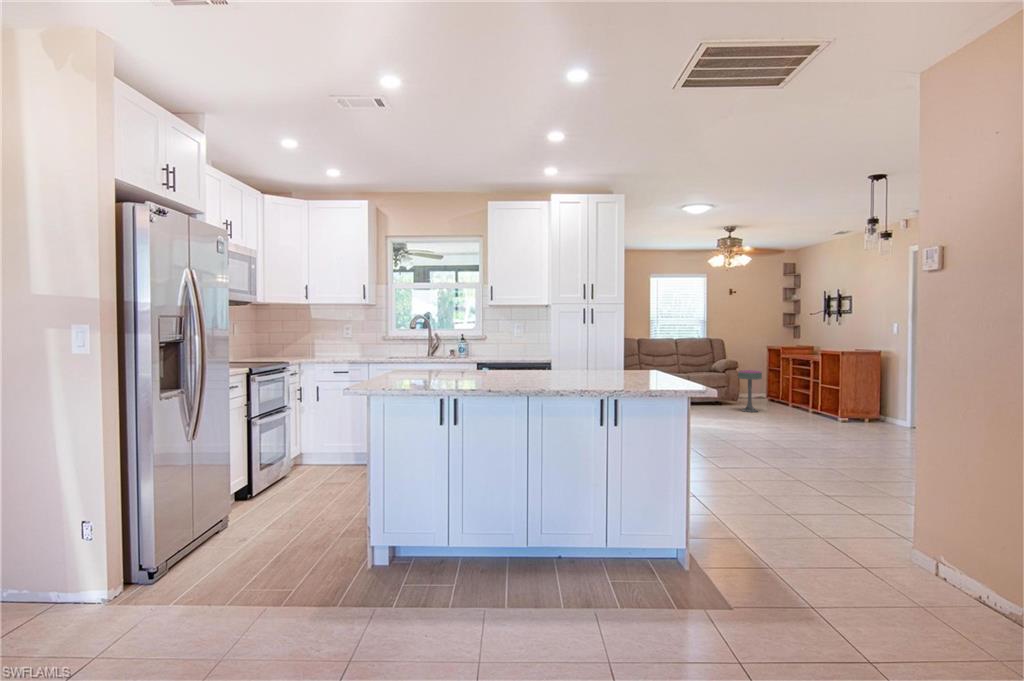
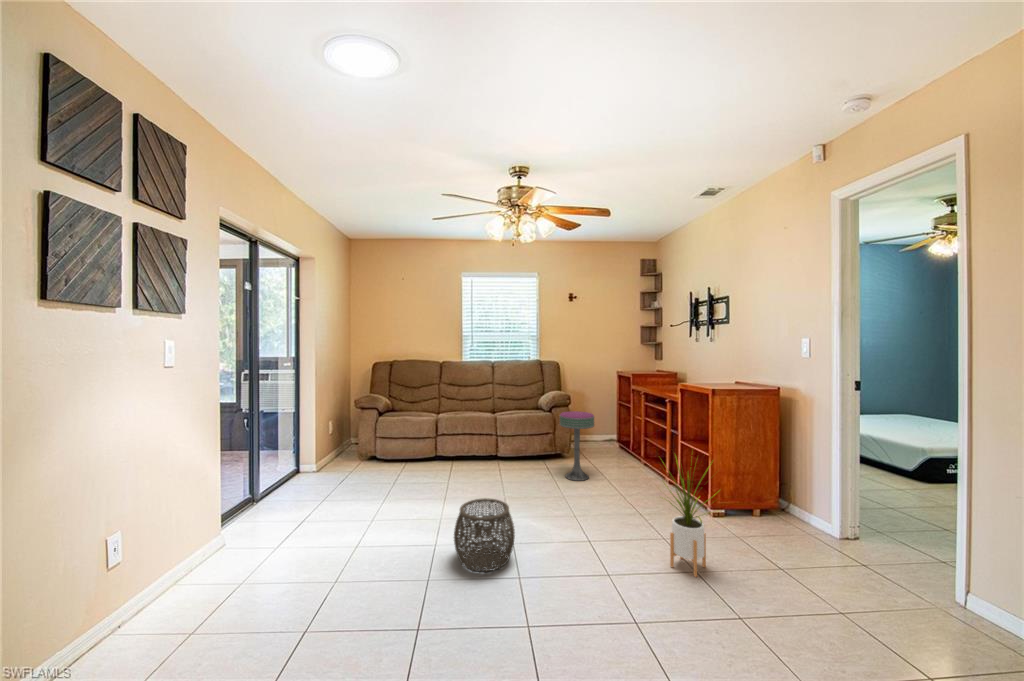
house plant: none [813,376,848,433] -> present [670,455,711,577]
woven basket: none [712,403,744,431] -> present [454,498,515,572]

